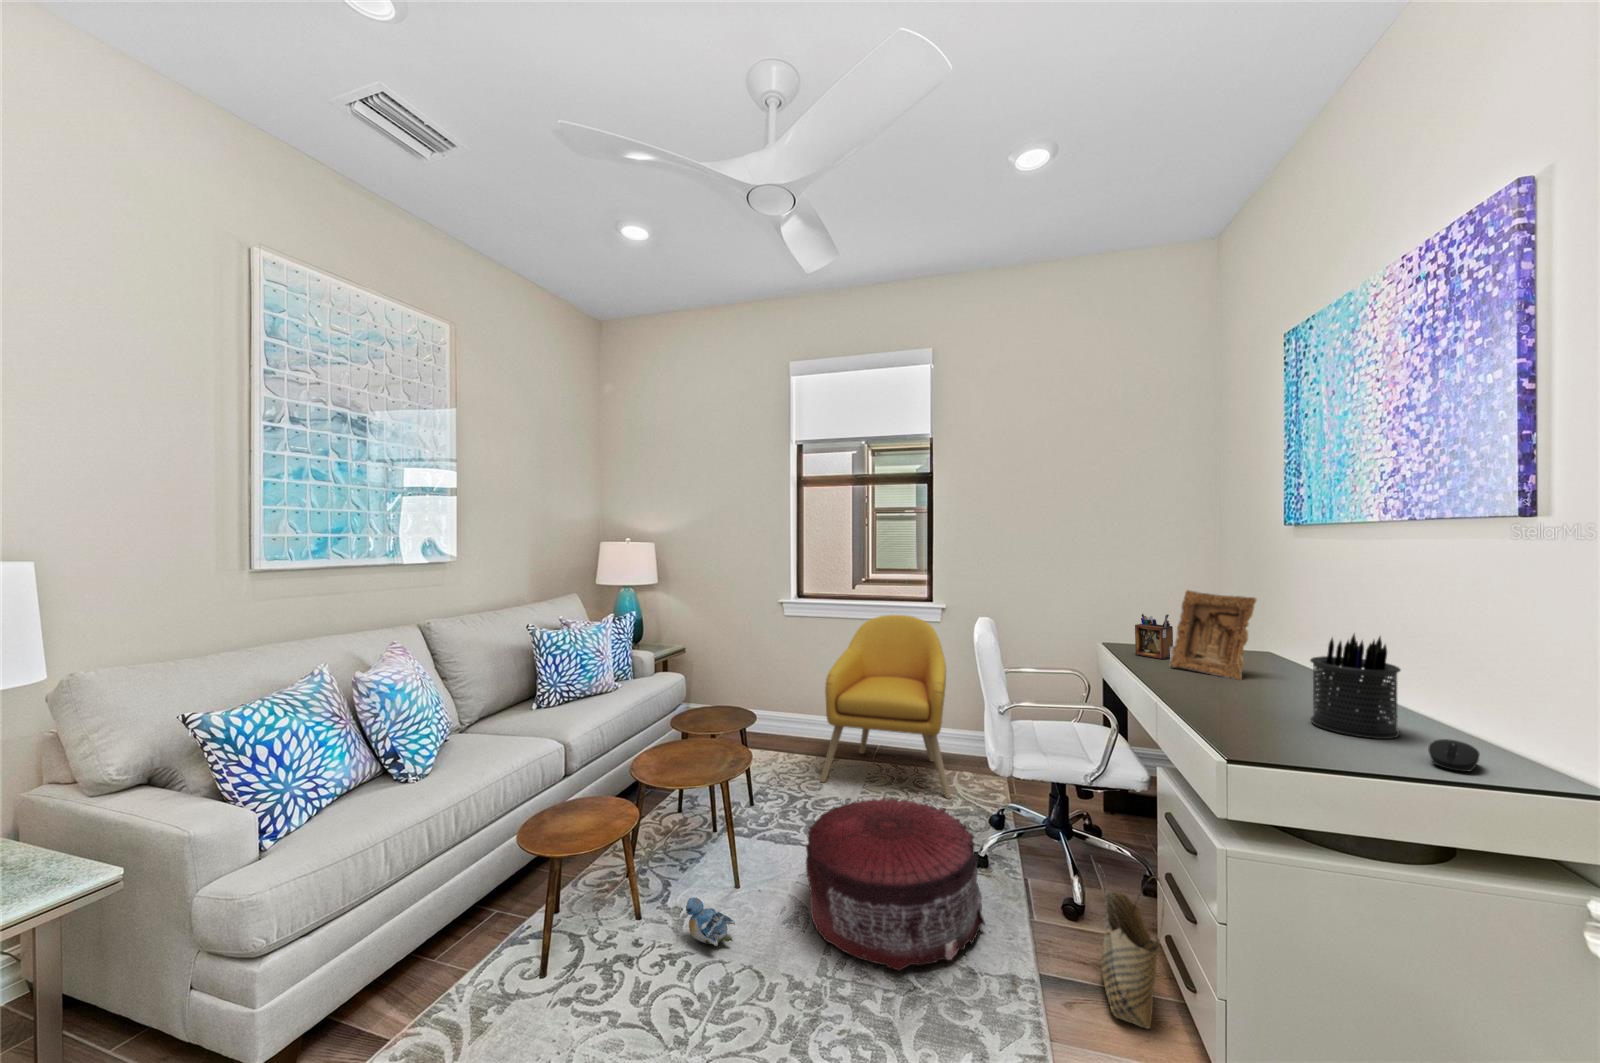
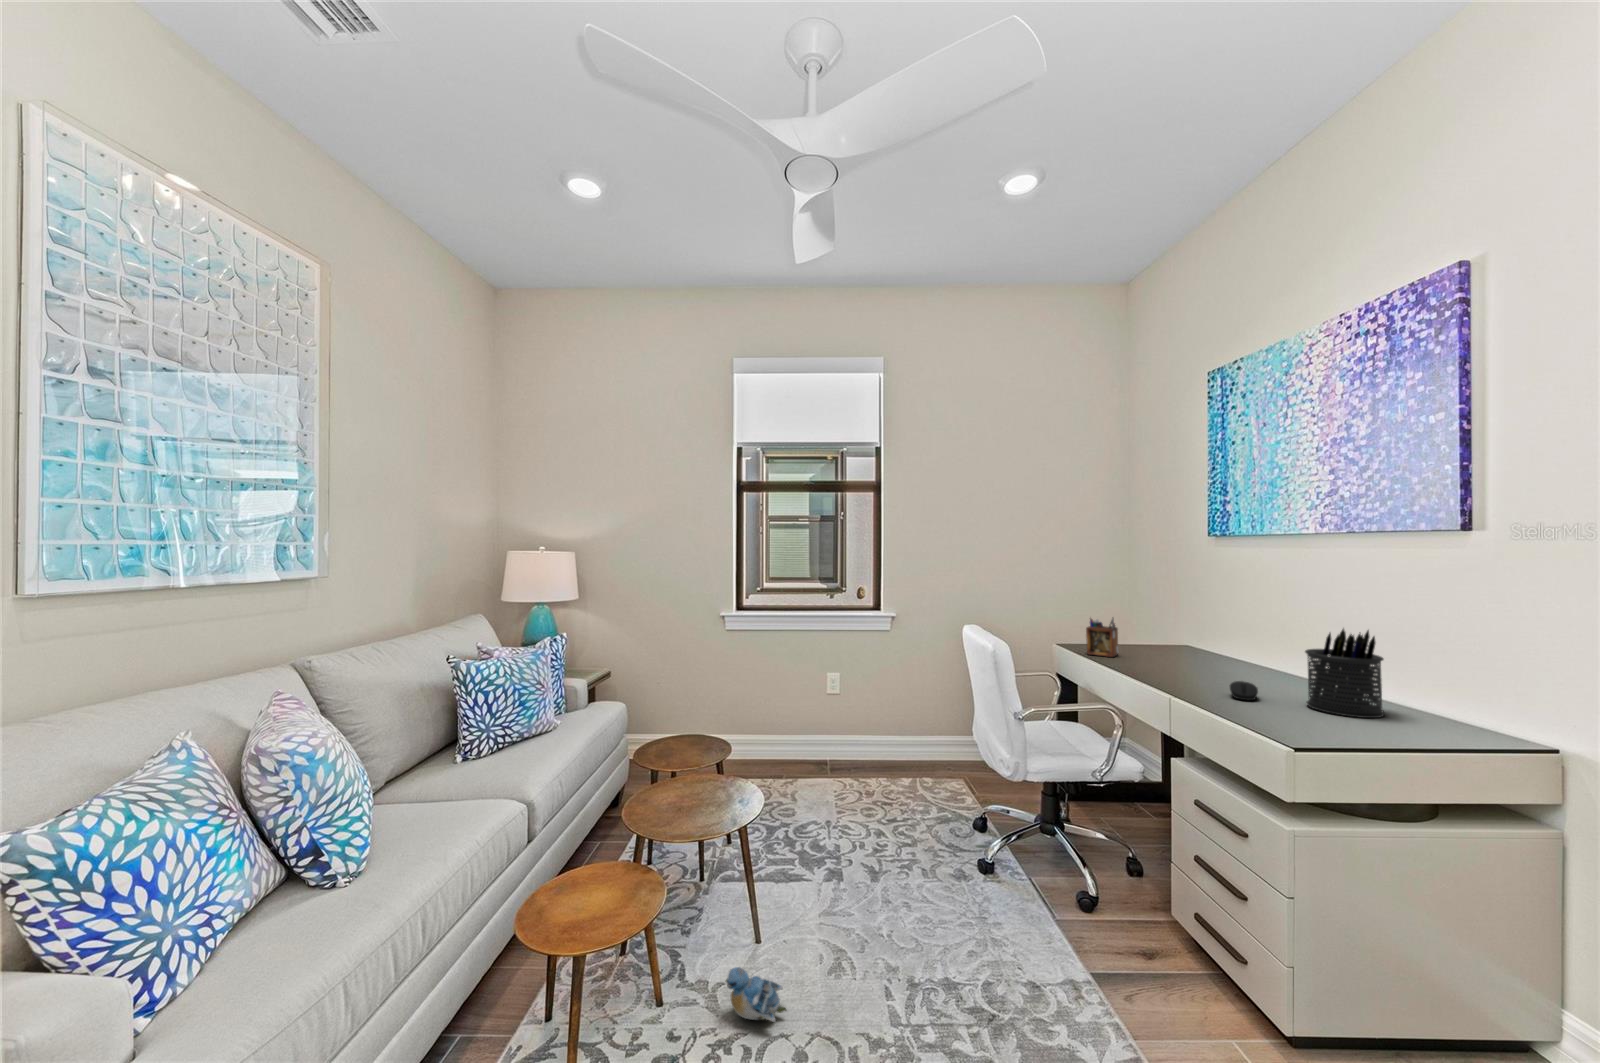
picture frame: present [1170,590,1257,680] -> none [1131,595,1203,673]
armchair: present [820,615,951,798] -> none [786,626,919,806]
computer mouse: present [1428,739,1480,772] -> present [1230,681,1258,700]
pouf: present [806,798,985,970] -> none [837,815,1026,1006]
woven basket: present [1099,867,1163,1029] -> none [1139,859,1221,1015]

